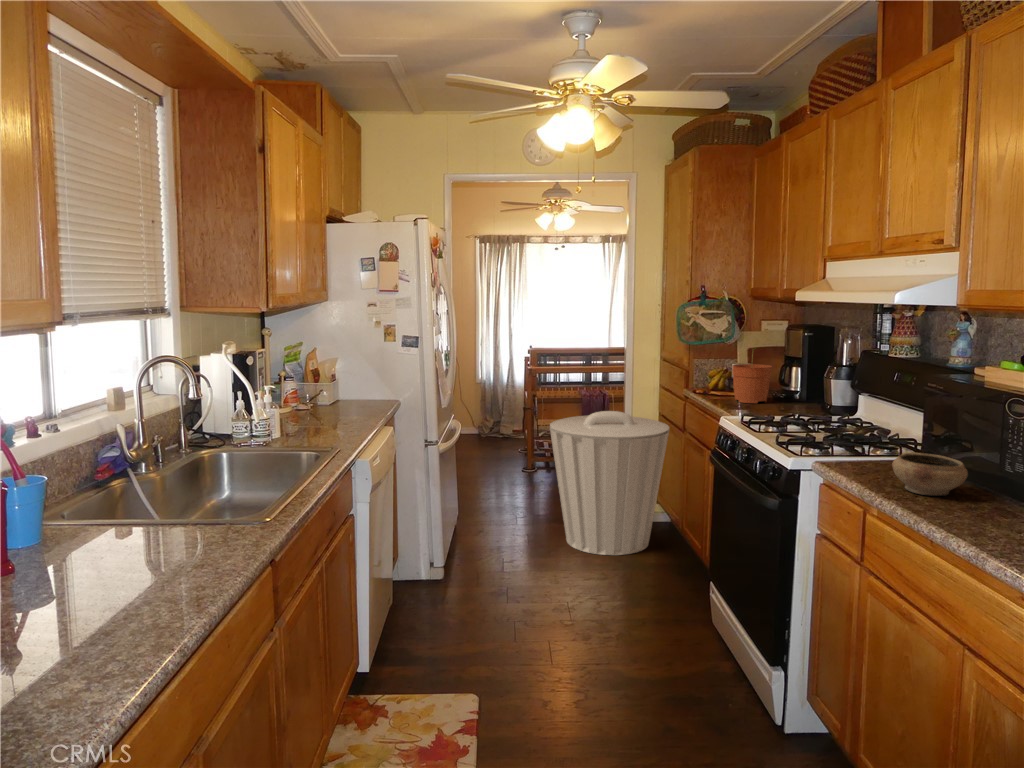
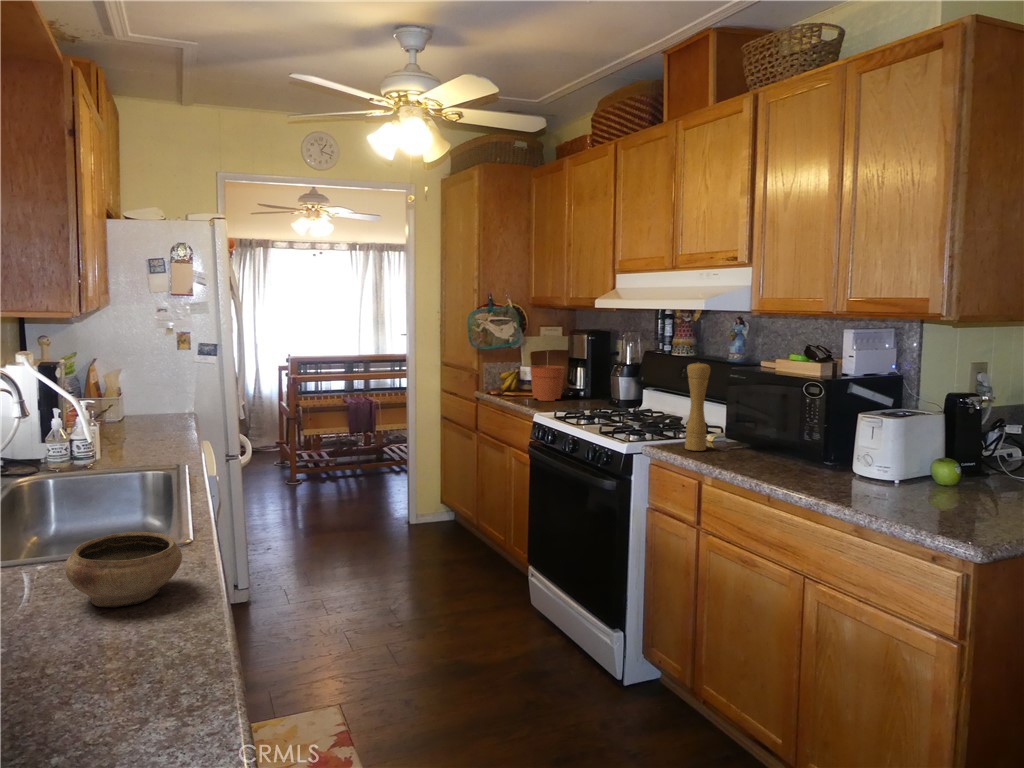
pepper mill: none [858,368,892,474] -> present [685,362,710,451]
trash can: present [550,411,669,555] -> none [343,415,463,559]
ceramic bowl: present [892,453,968,496] -> present [65,532,182,607]

